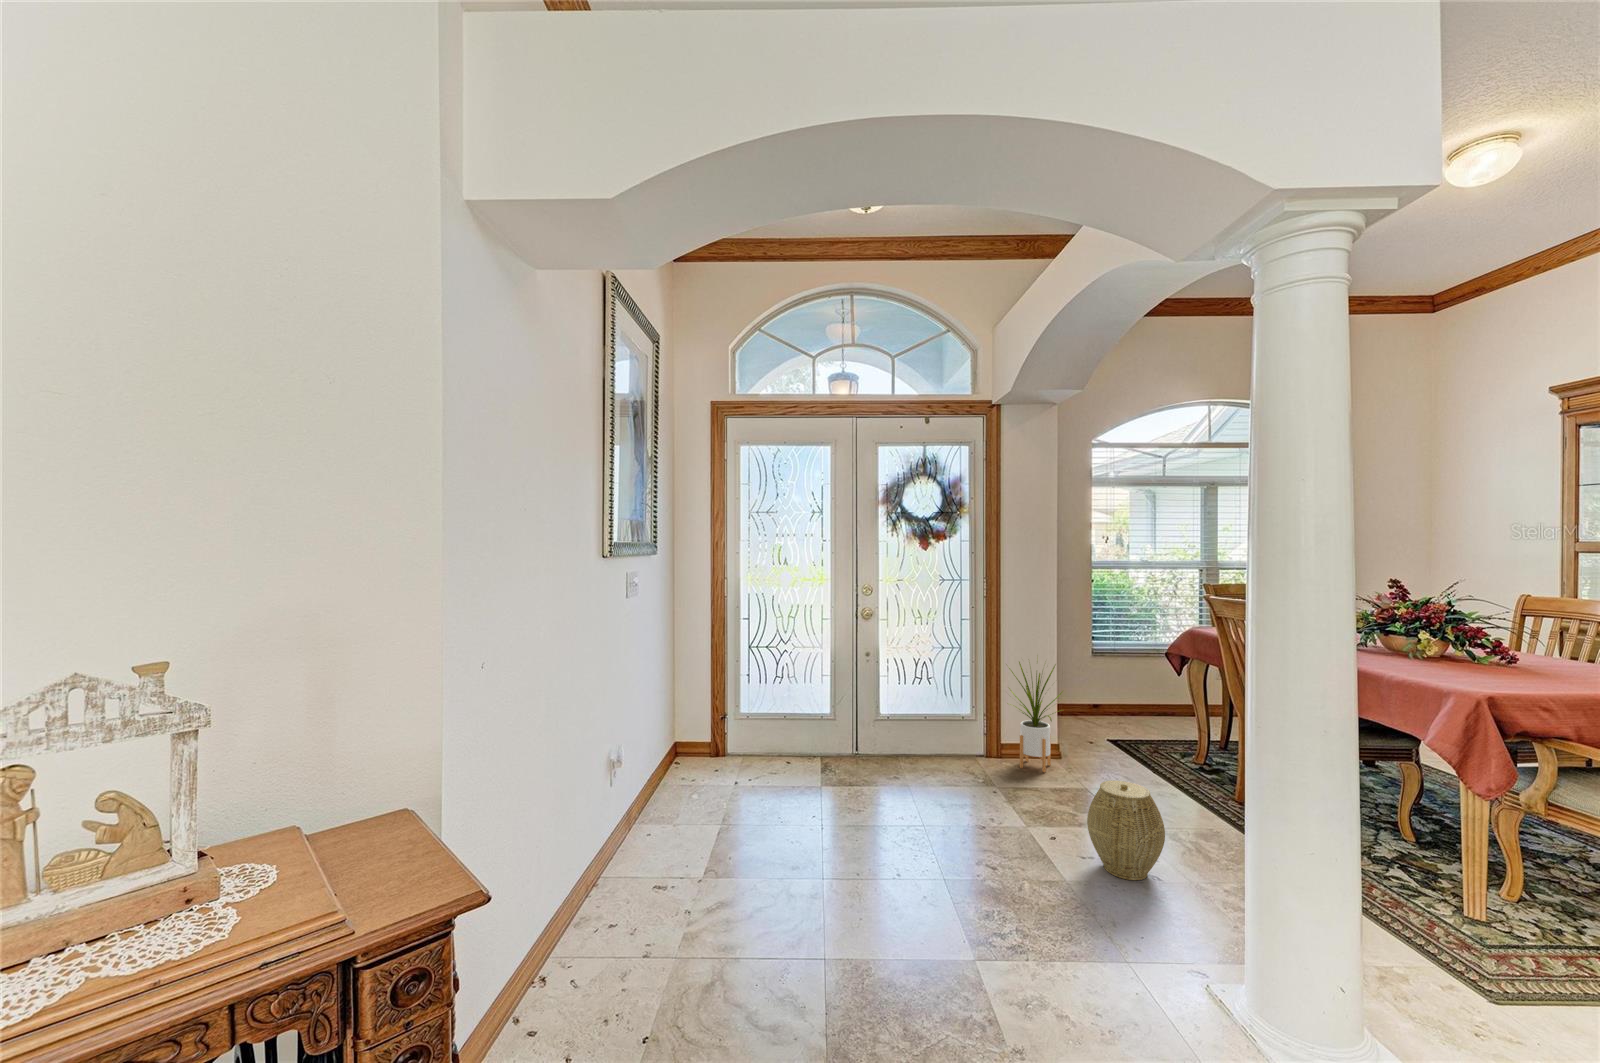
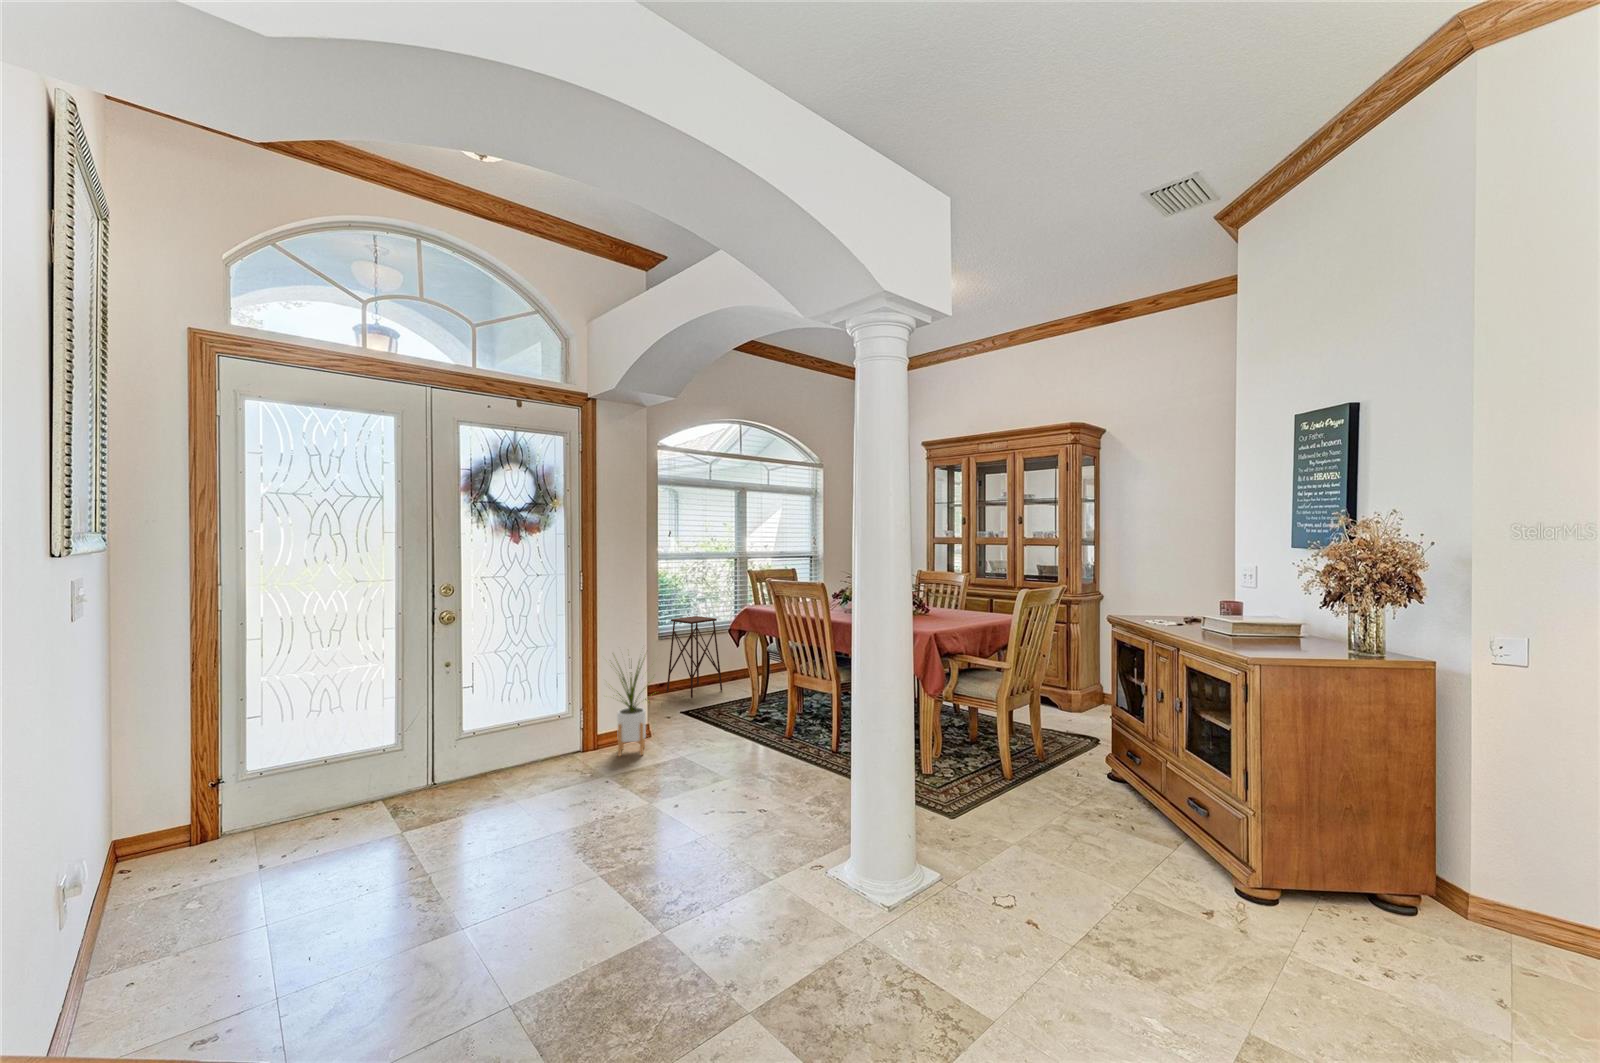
side table: none [1104,632,1172,722] -> present [667,616,722,698]
woven basket: present [1087,781,1165,880] -> none [712,738,773,822]

